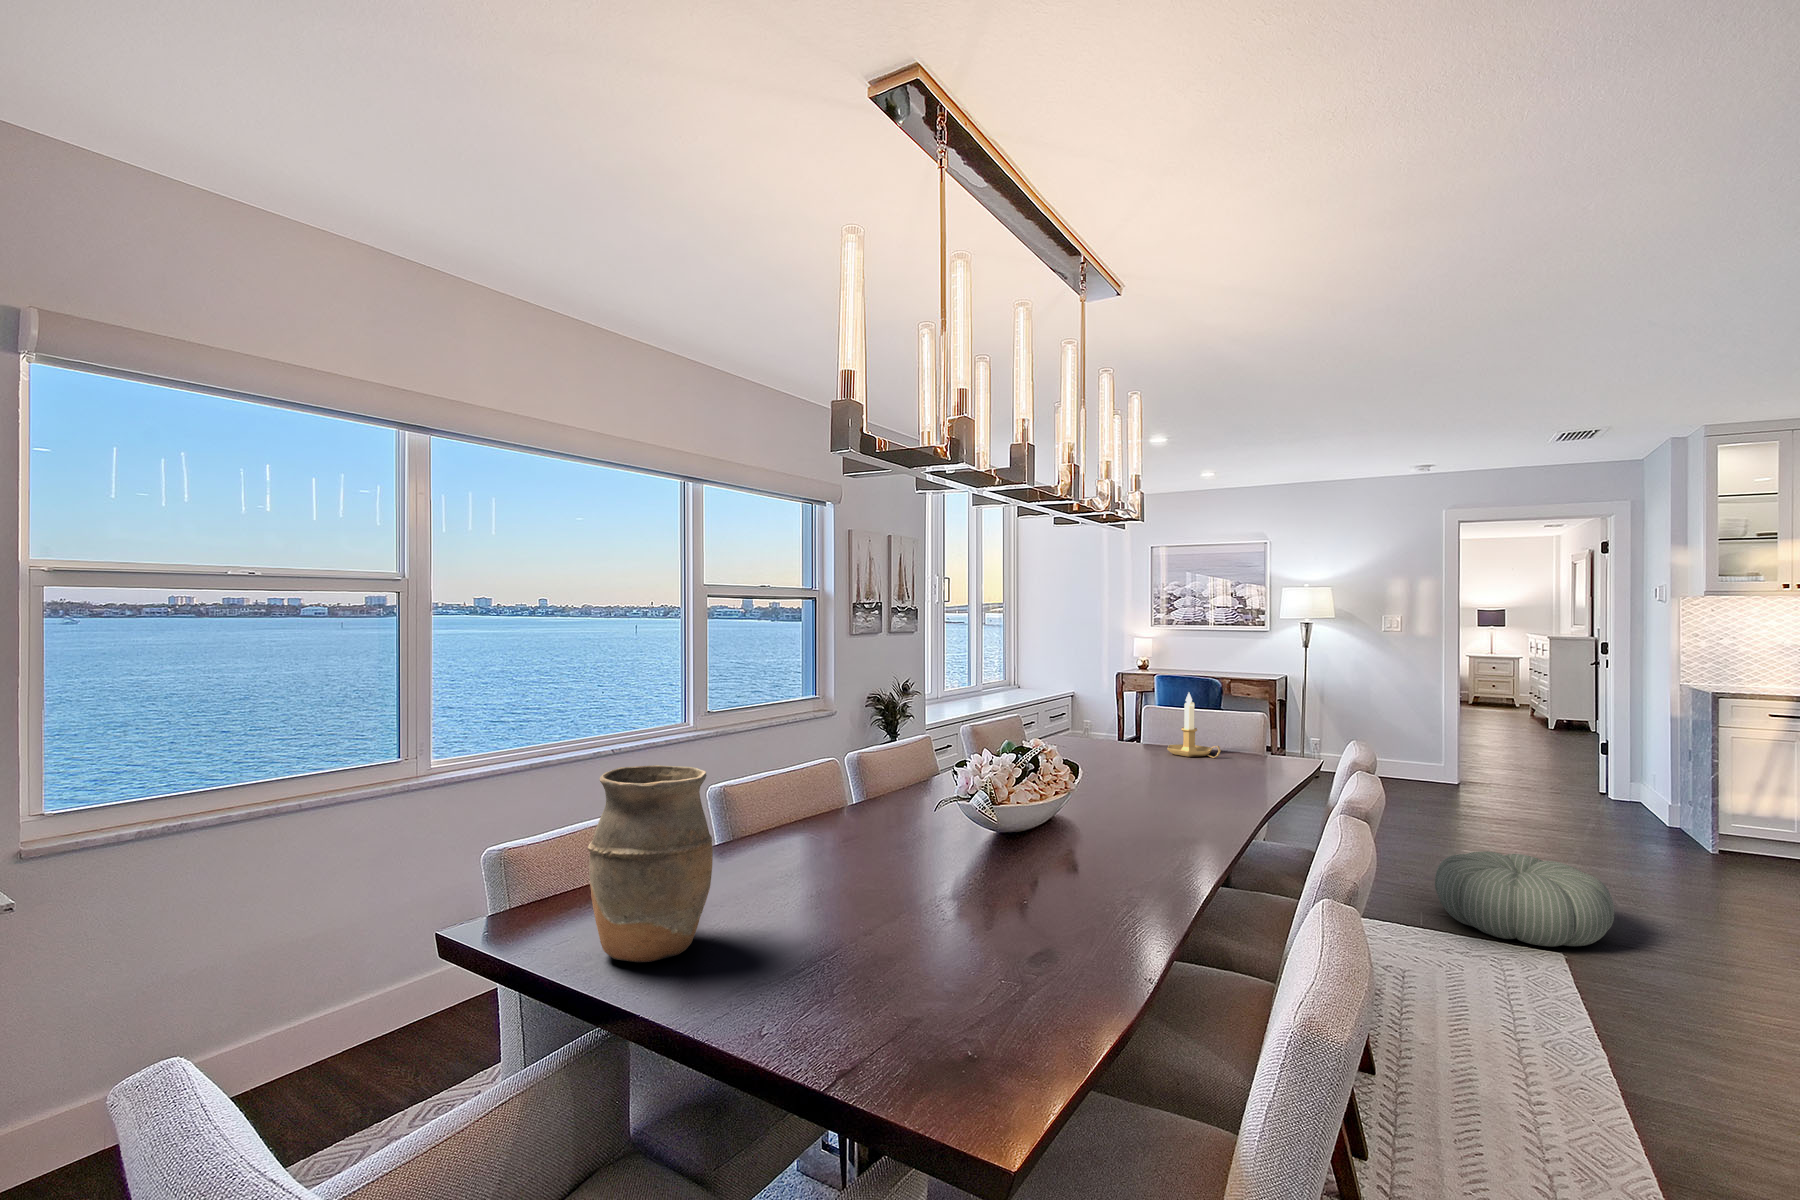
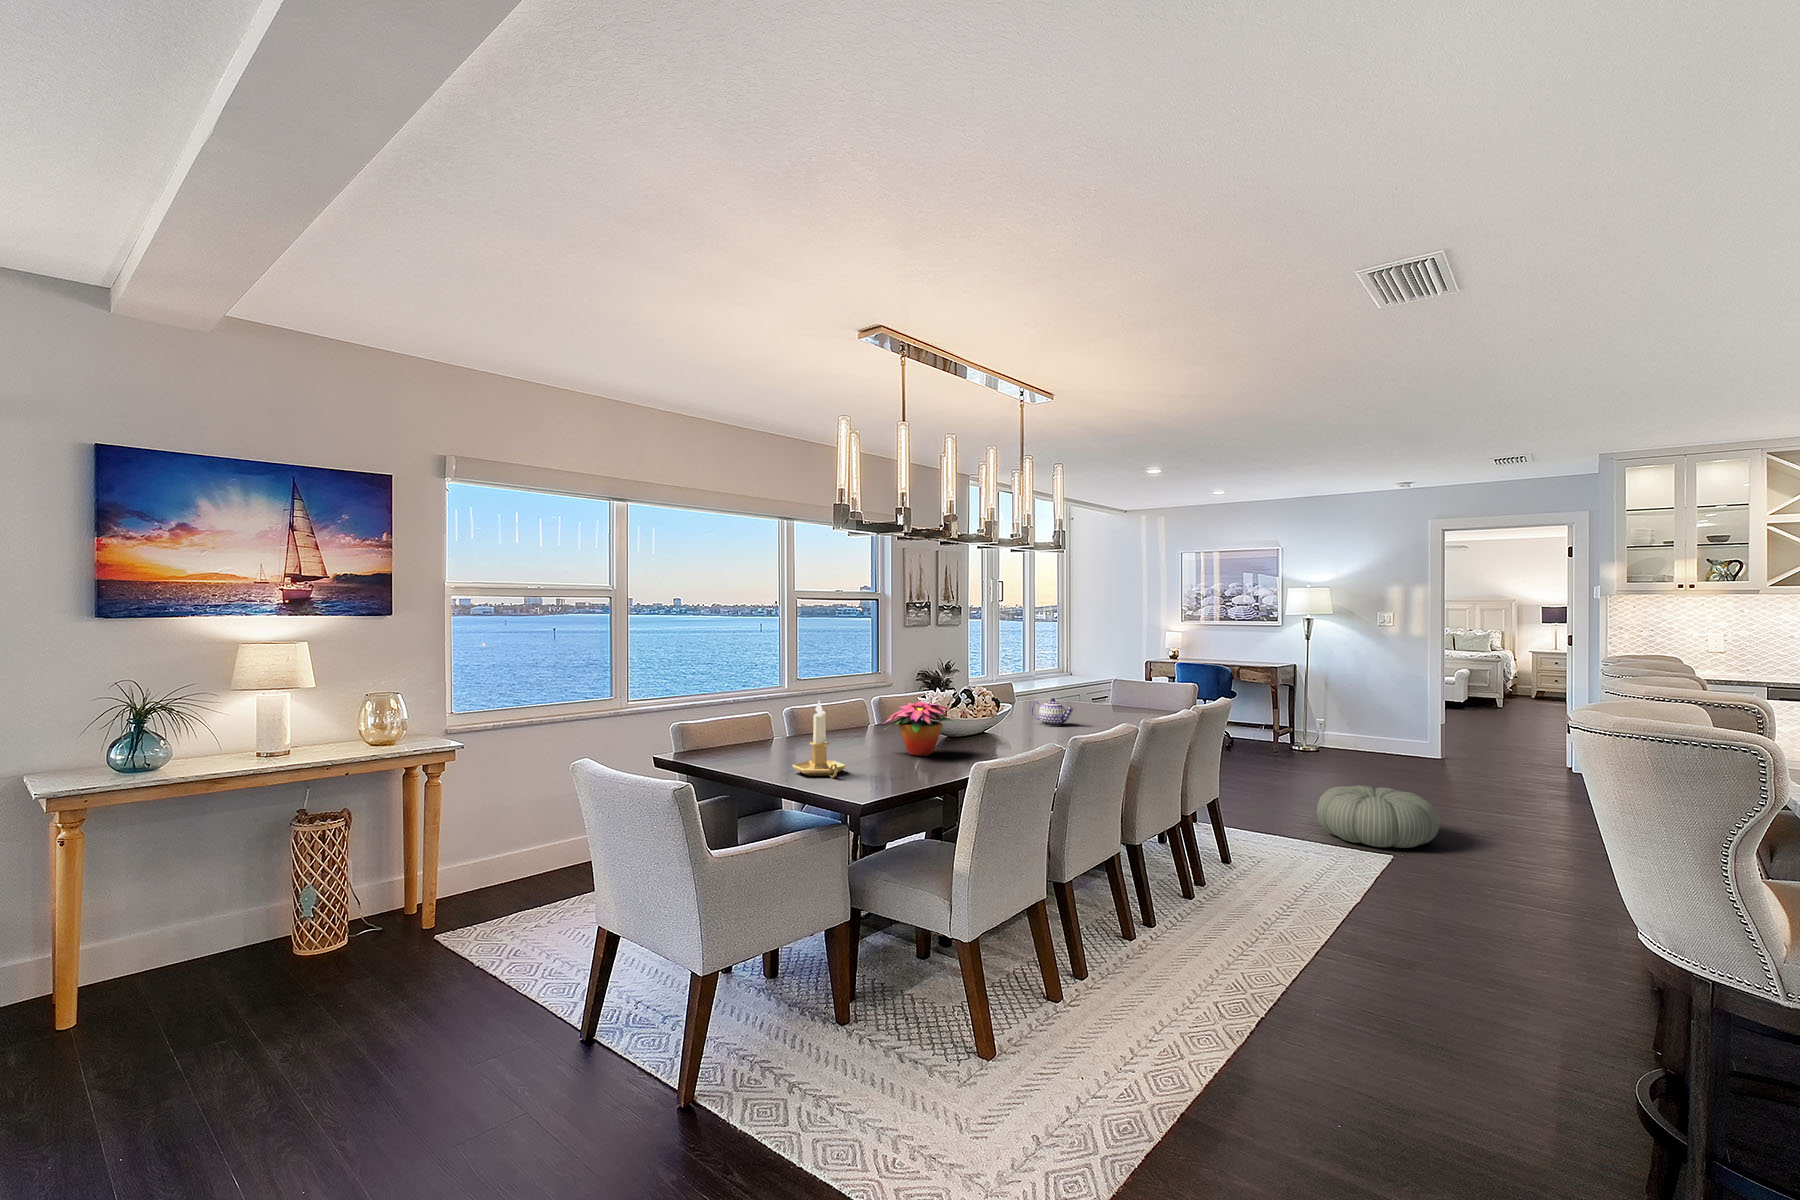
candlestick: present [1167,693,1221,758] -> present [792,701,846,778]
teapot: none [1107,757,1181,803] -> present [1031,698,1073,726]
vase: present [587,765,713,962] -> none [720,679,775,762]
flower arrangement: none [921,794,1076,914] -> present [885,701,954,756]

